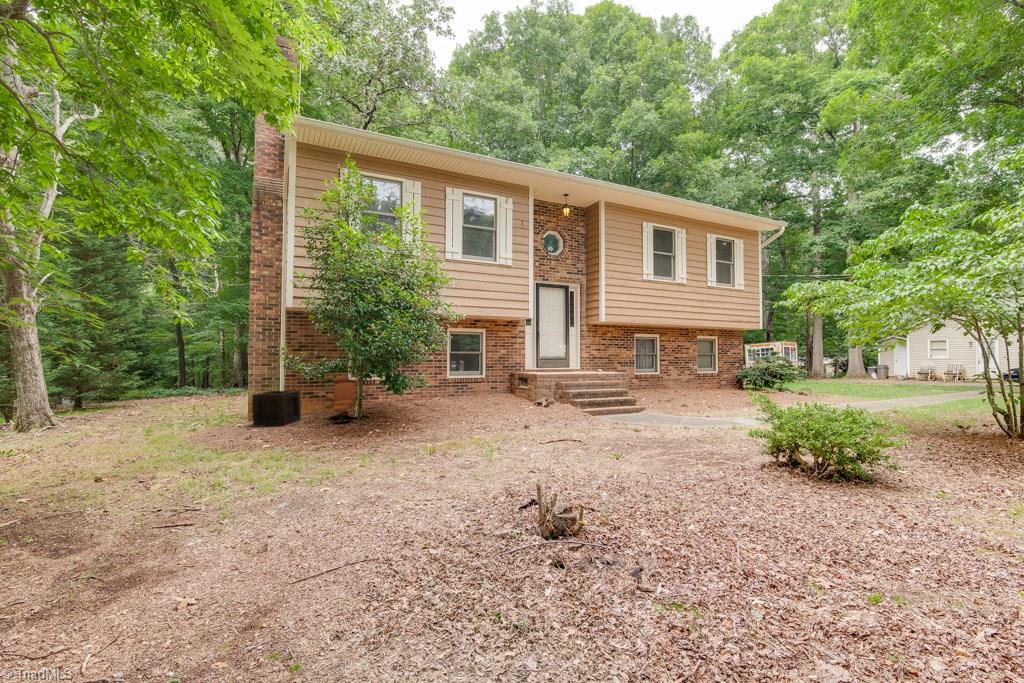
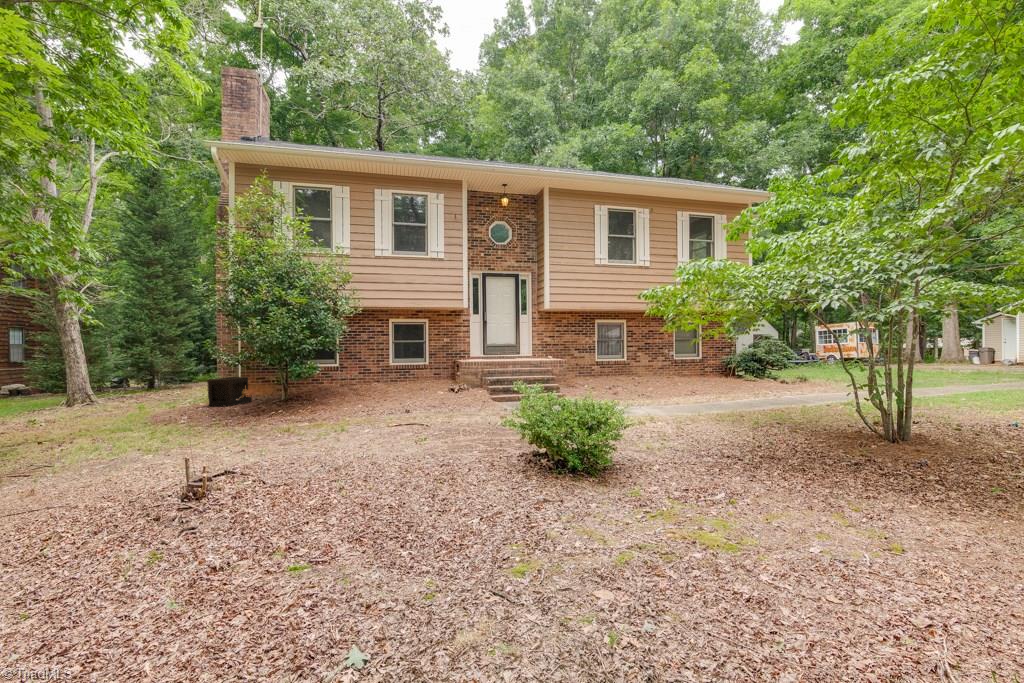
lounge chair: present [326,376,356,423] -> none [265,364,302,406]

